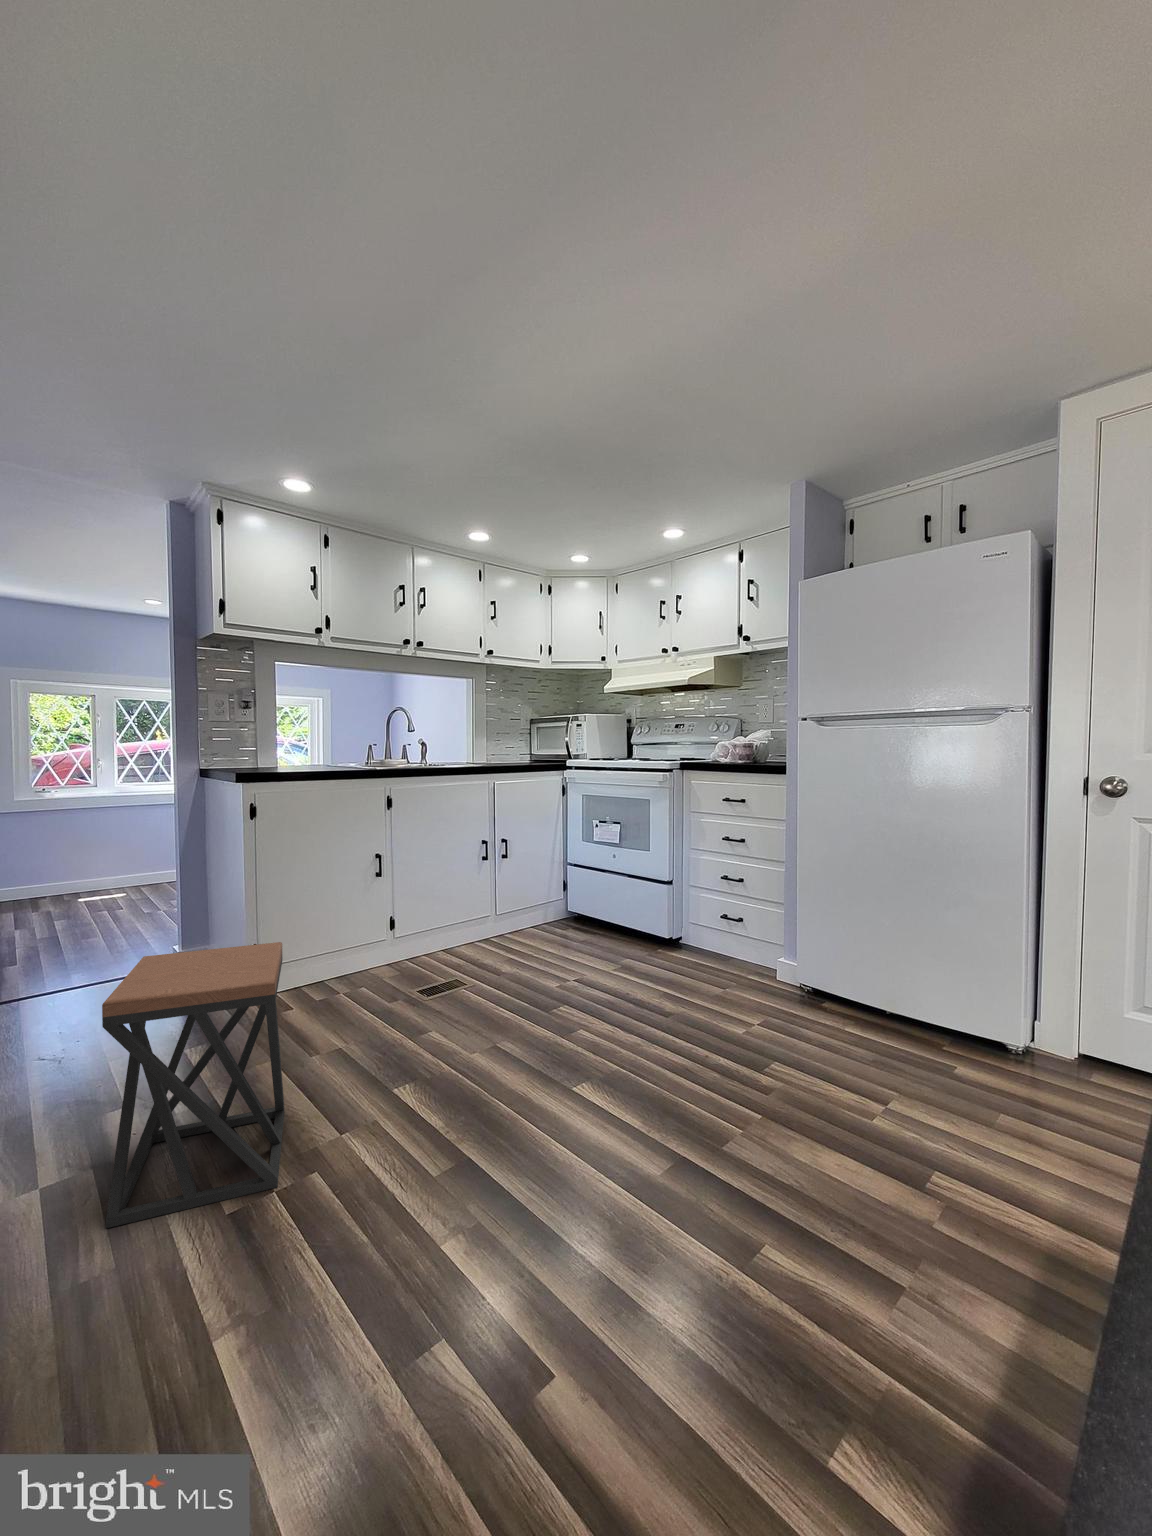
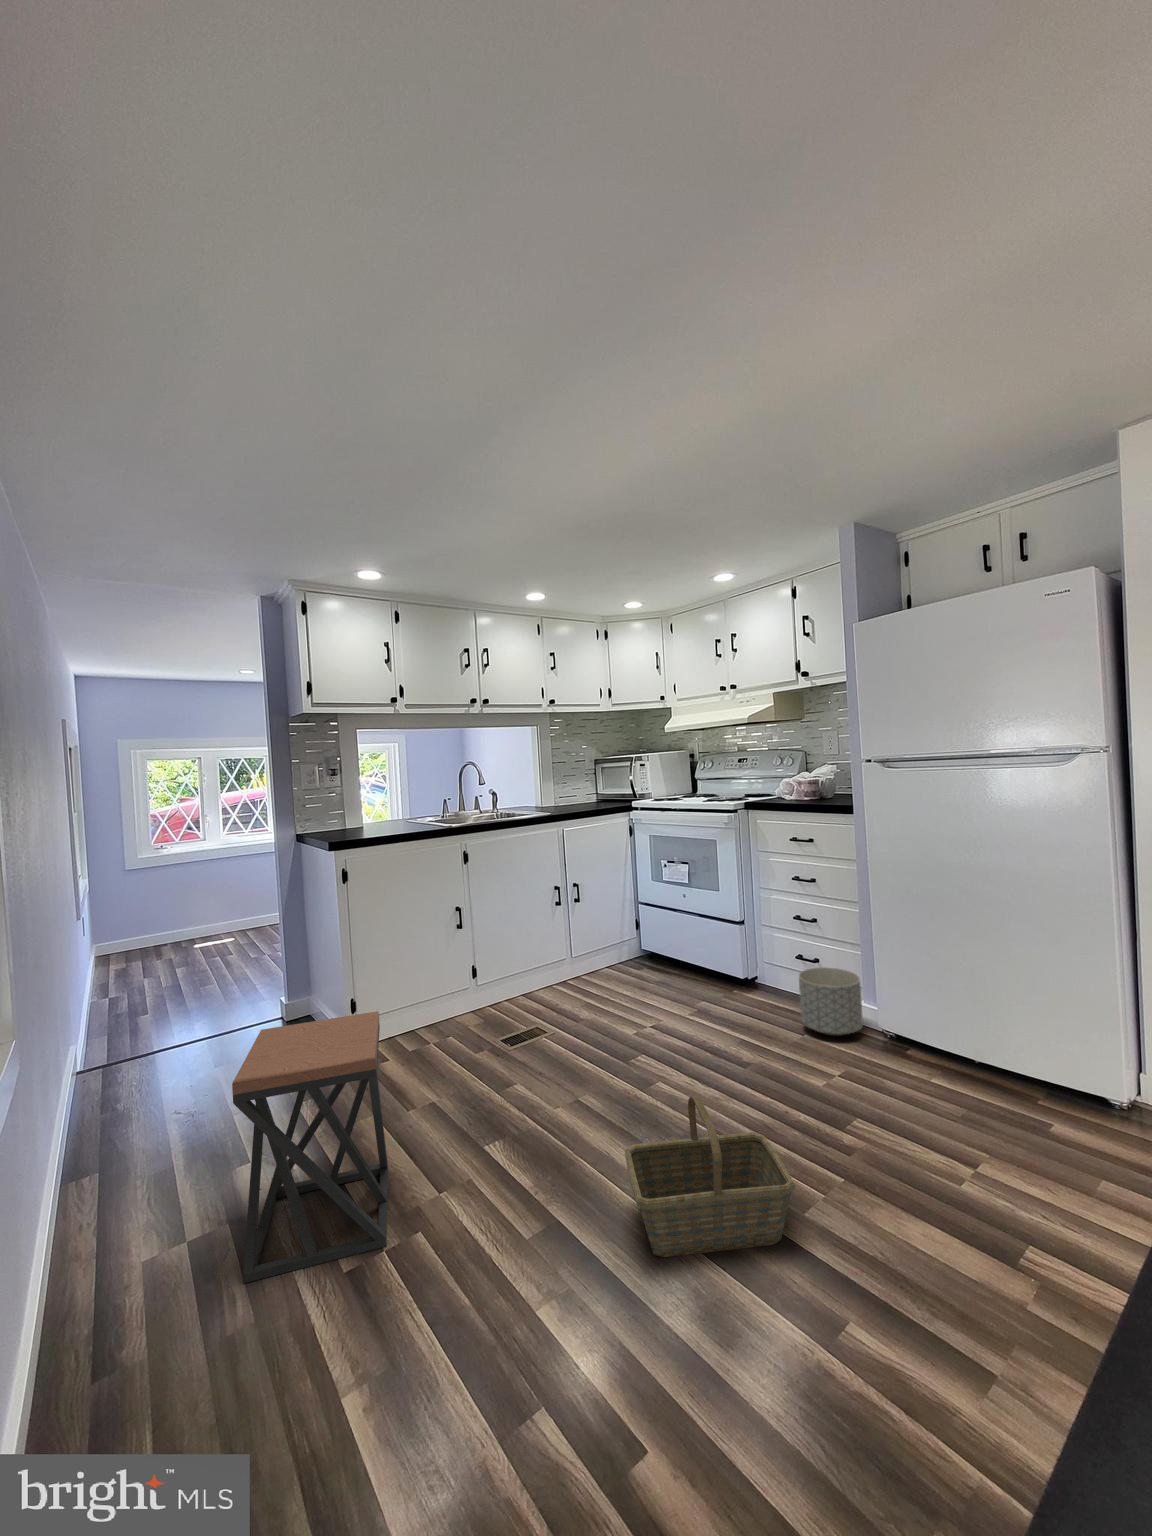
planter: none [724,925,783,991] -> present [799,967,863,1036]
basket: none [543,1030,716,1190] -> present [625,1096,795,1257]

